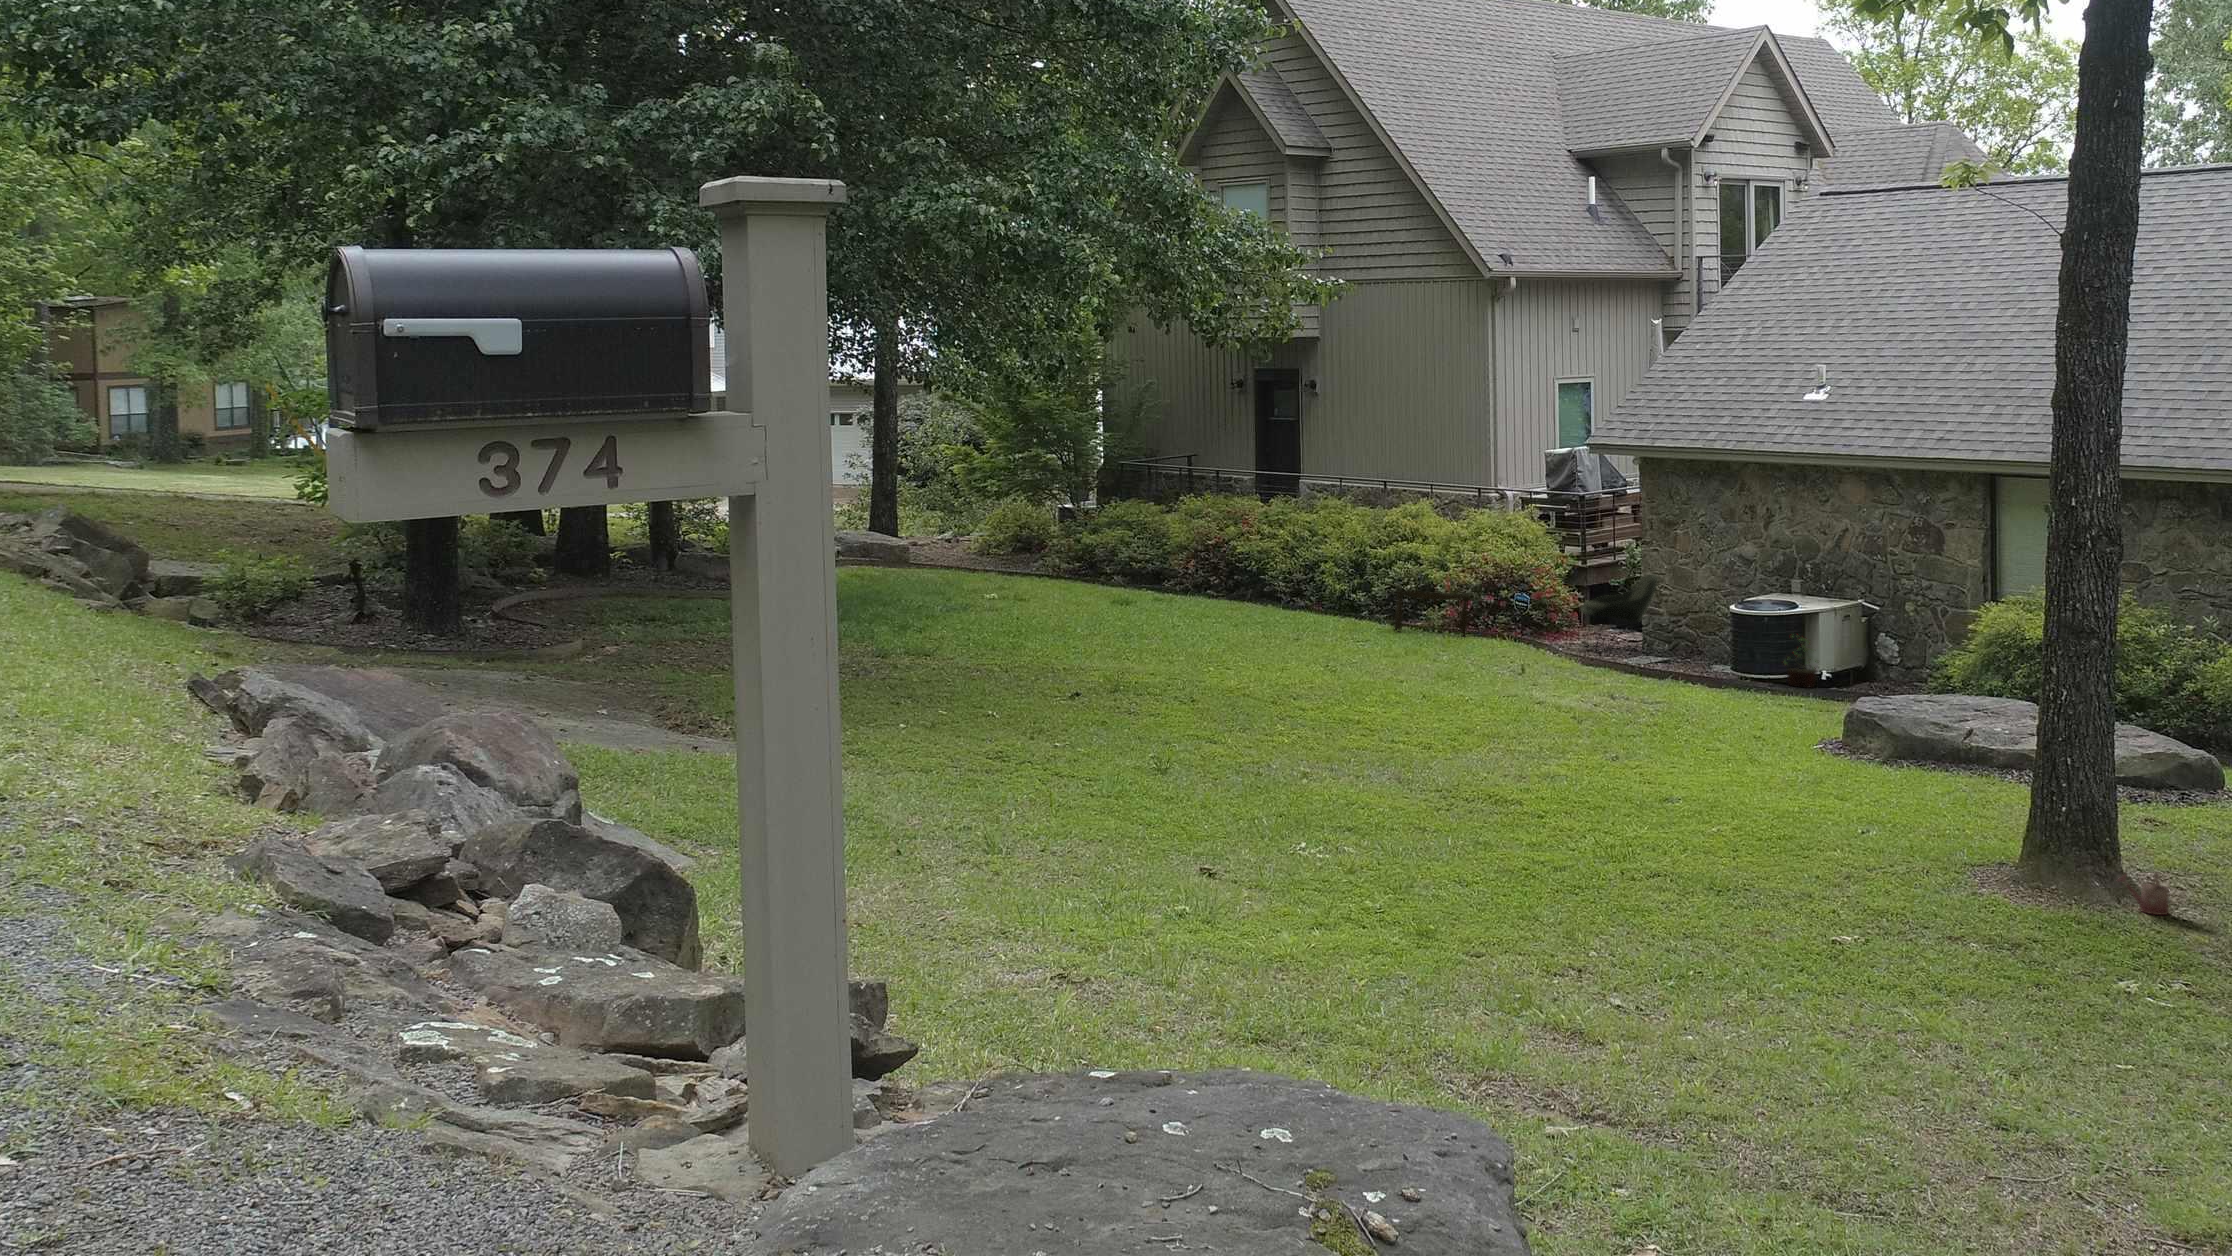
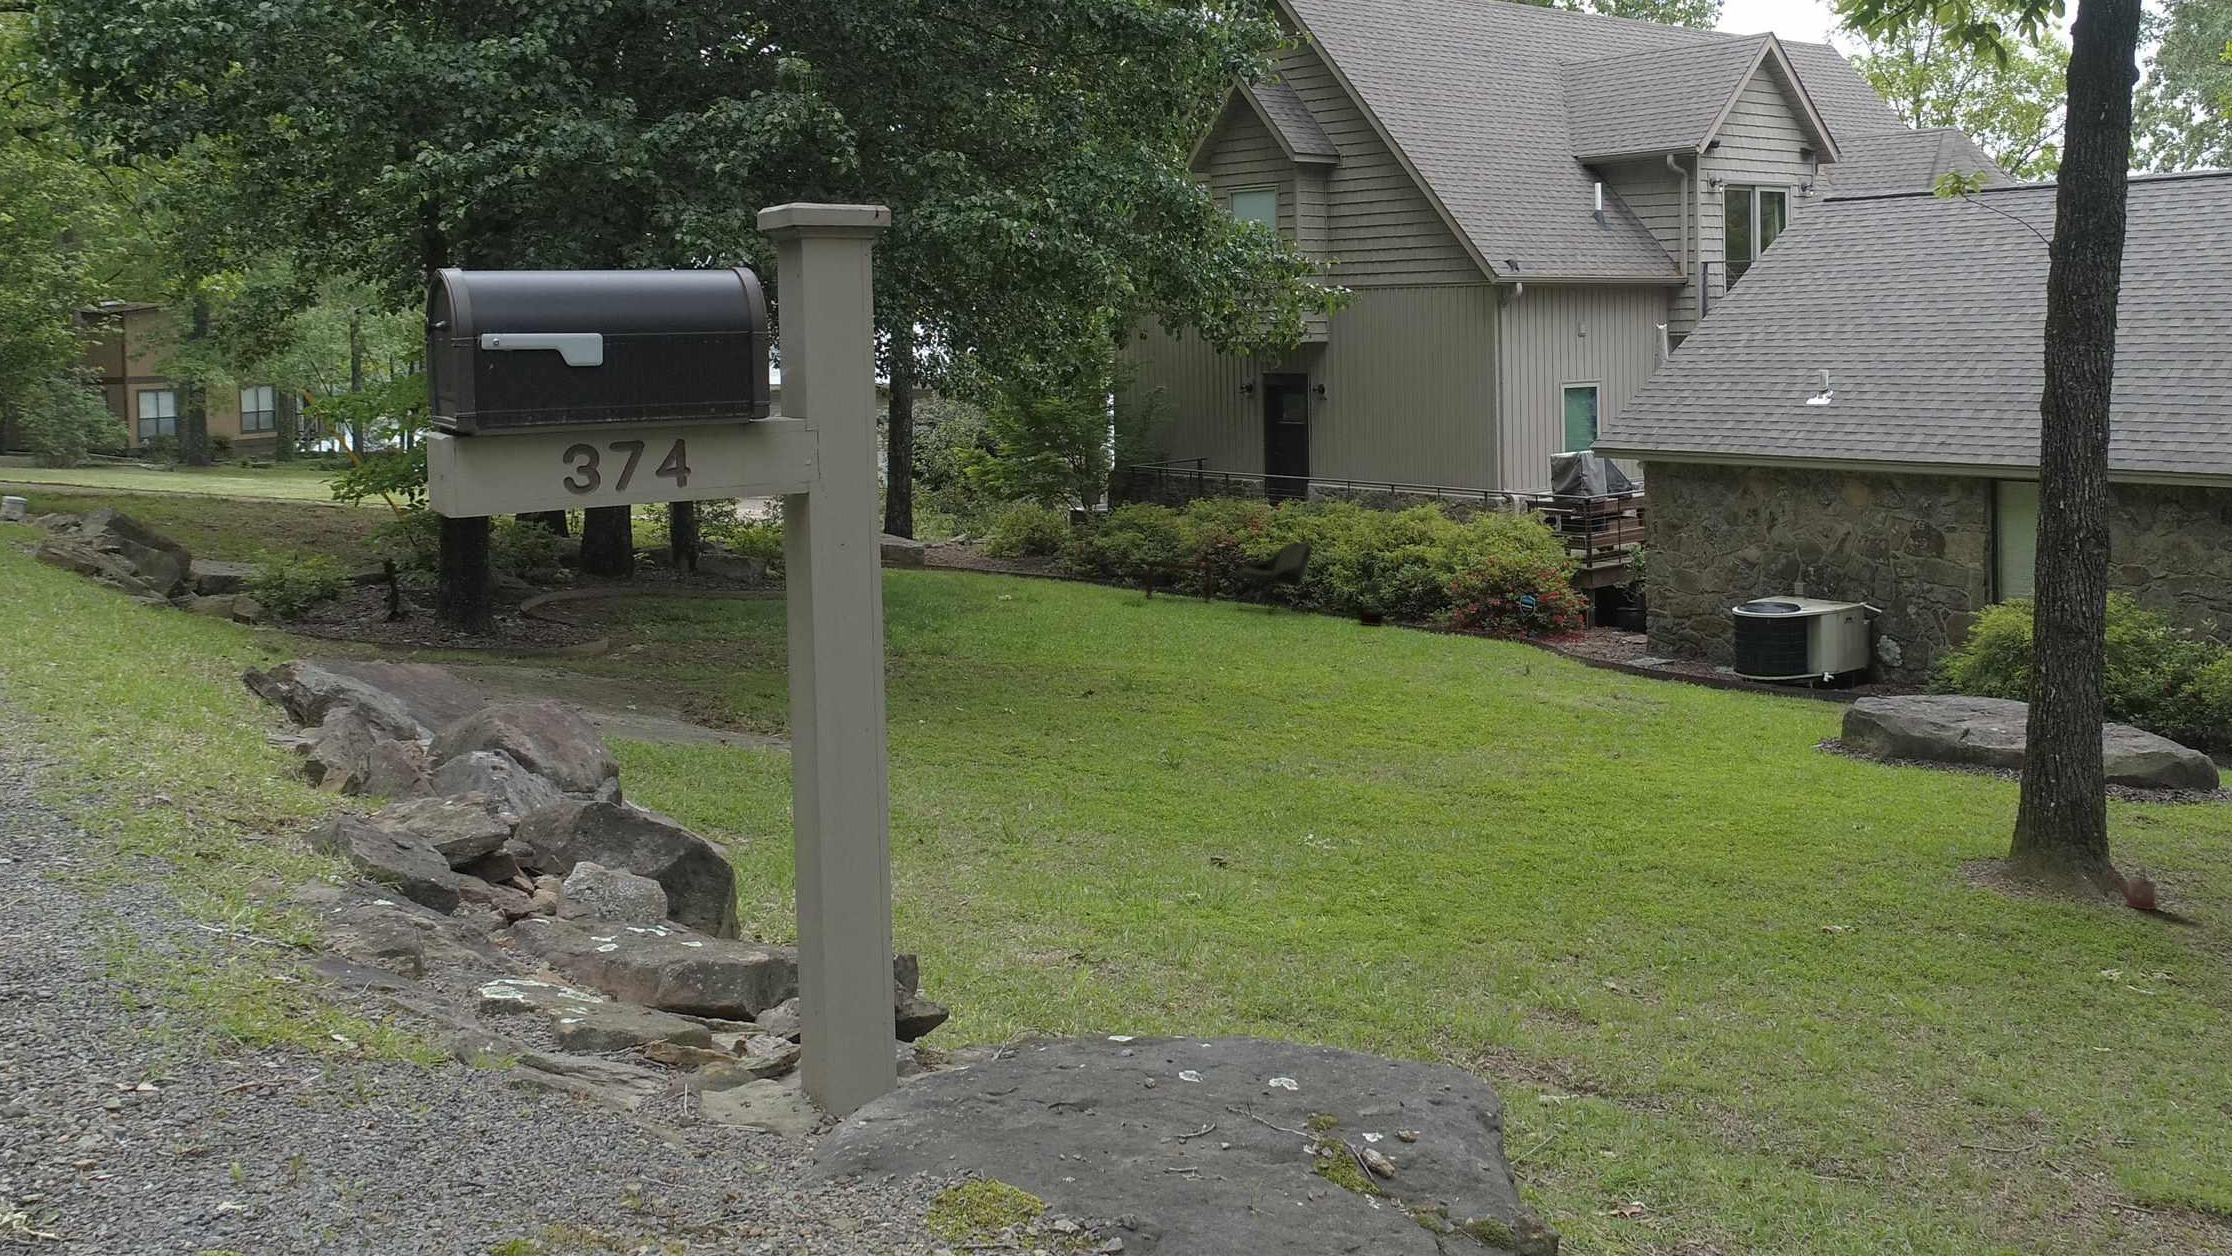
lounge chair: present [1580,575,1658,655] -> present [1236,542,1312,614]
bench: present [1393,590,1470,636] -> present [1146,561,1215,602]
decorative plant: present [1783,634,1817,688] -> present [1359,583,1383,626]

